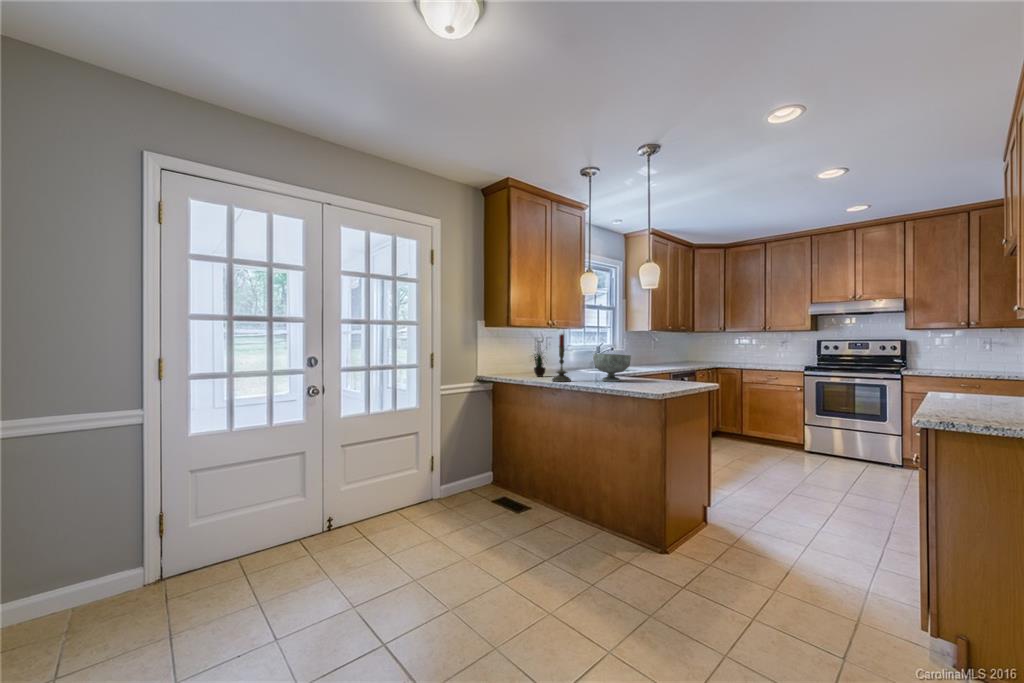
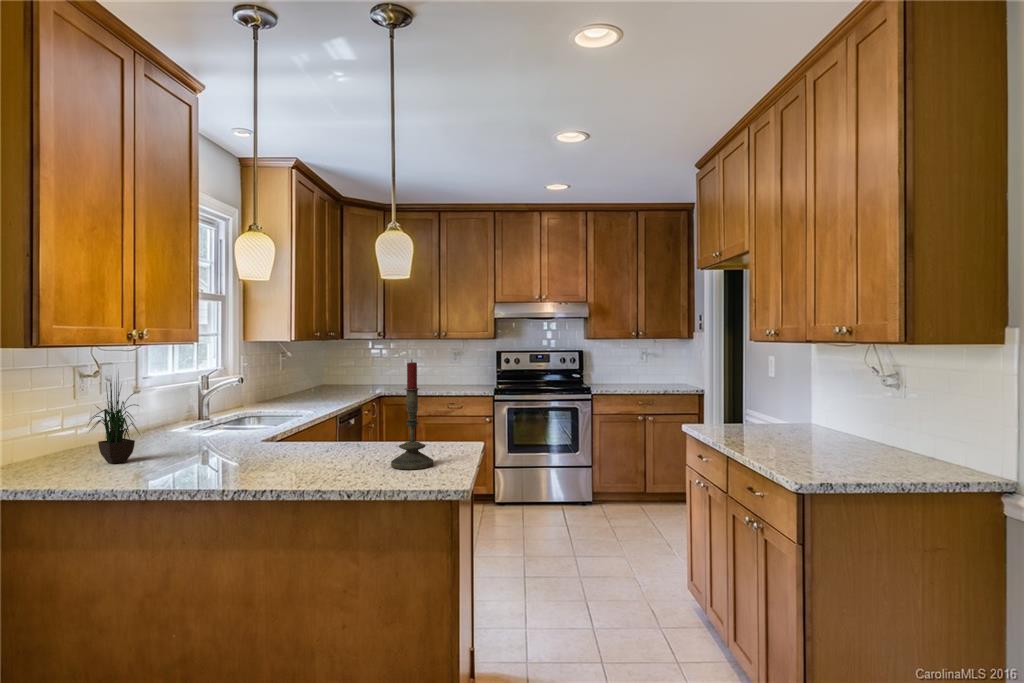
candle: present [552,334,571,382] -> present [391,360,433,470]
decorative bowl: present [593,354,631,382] -> none [270,400,349,460]

